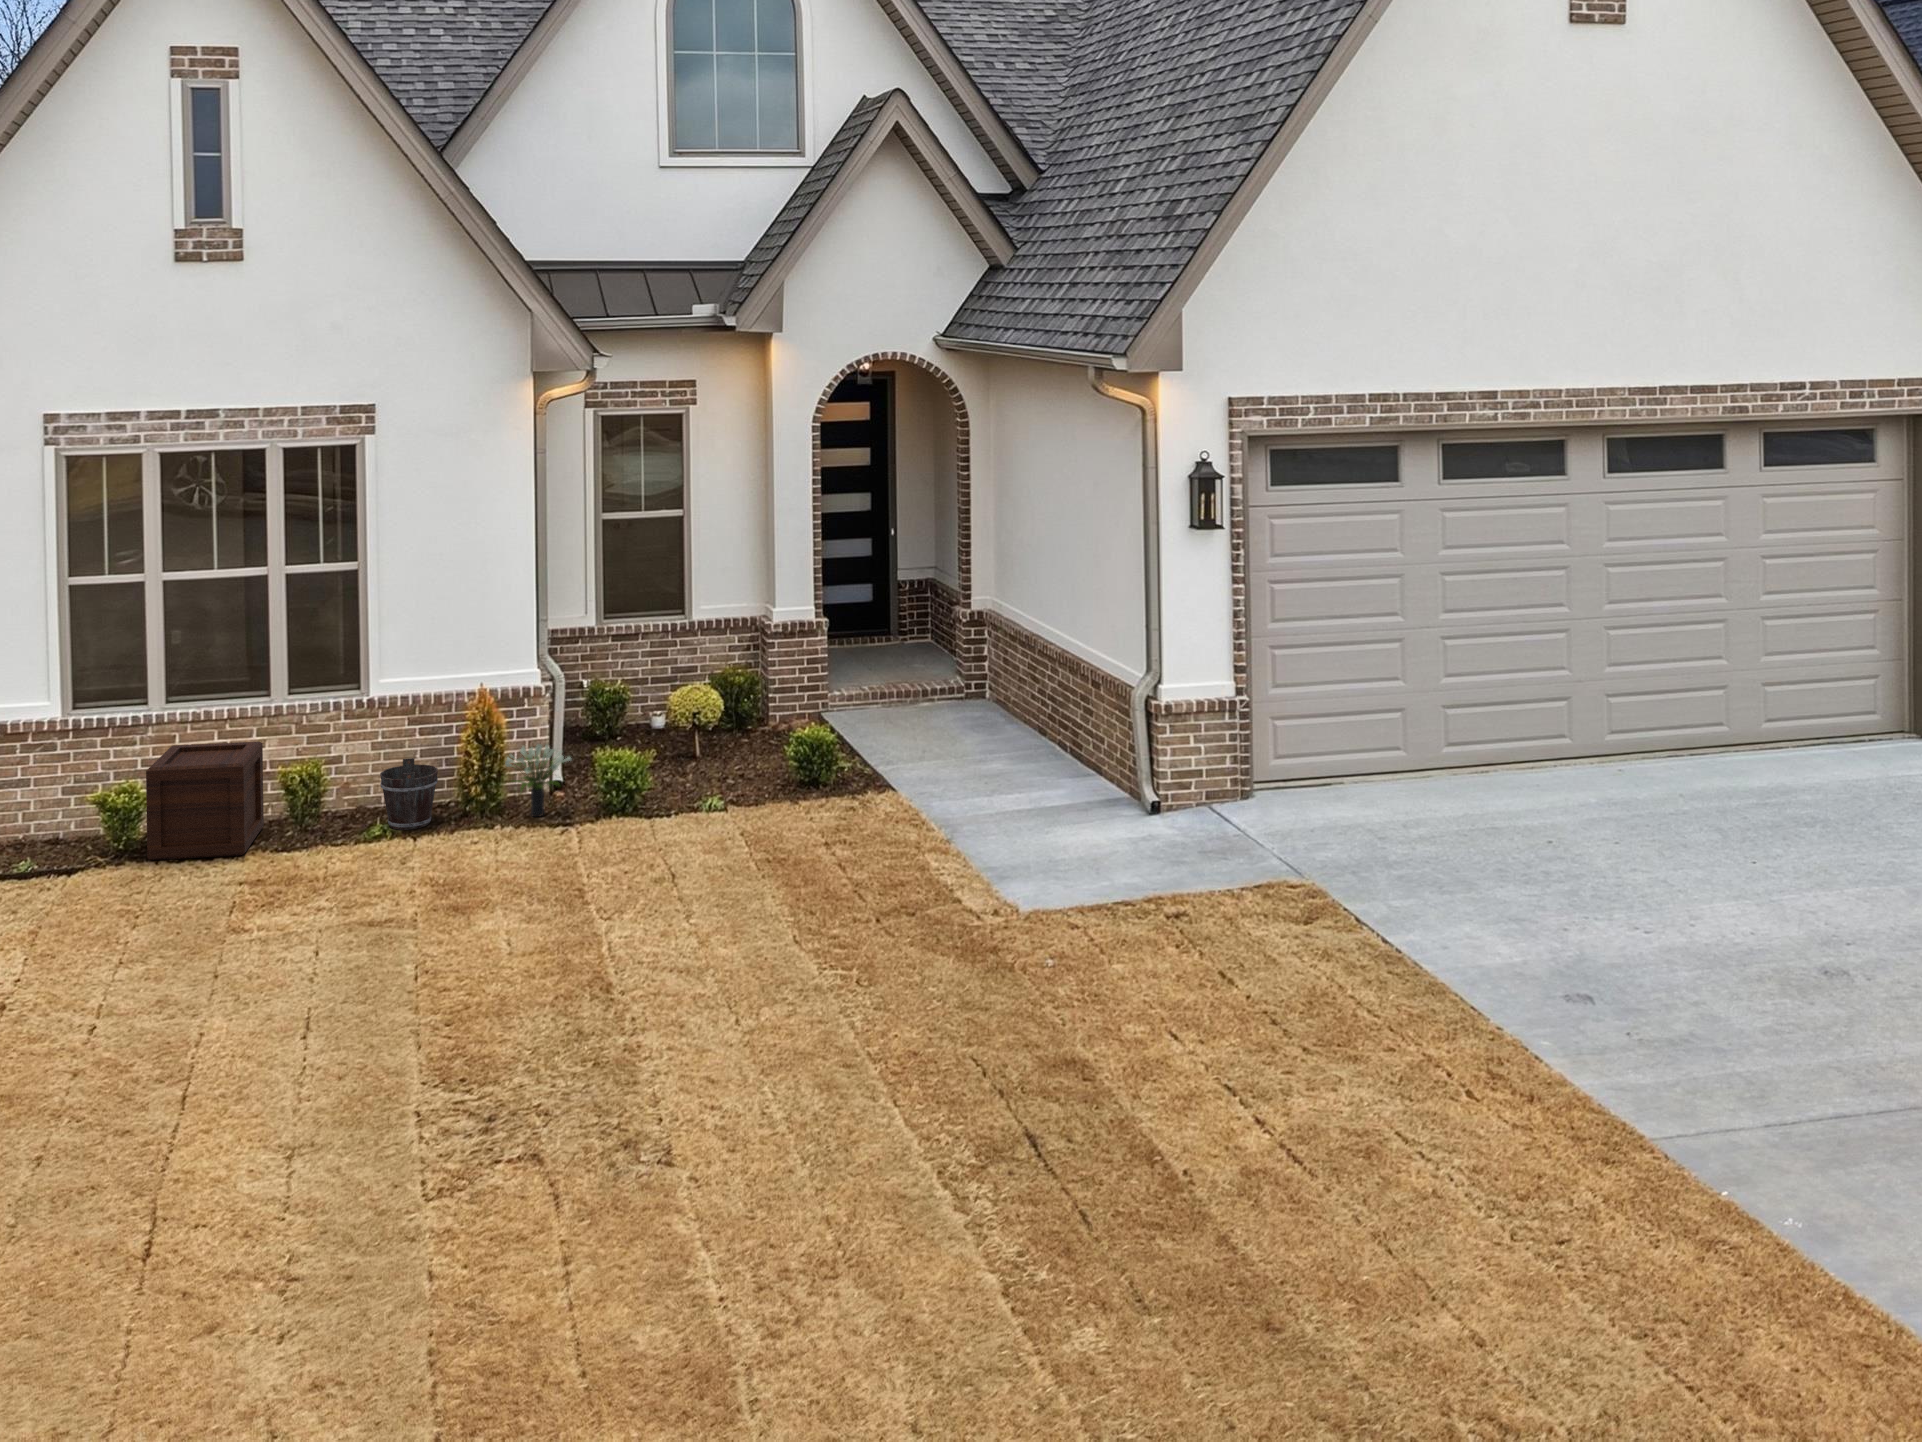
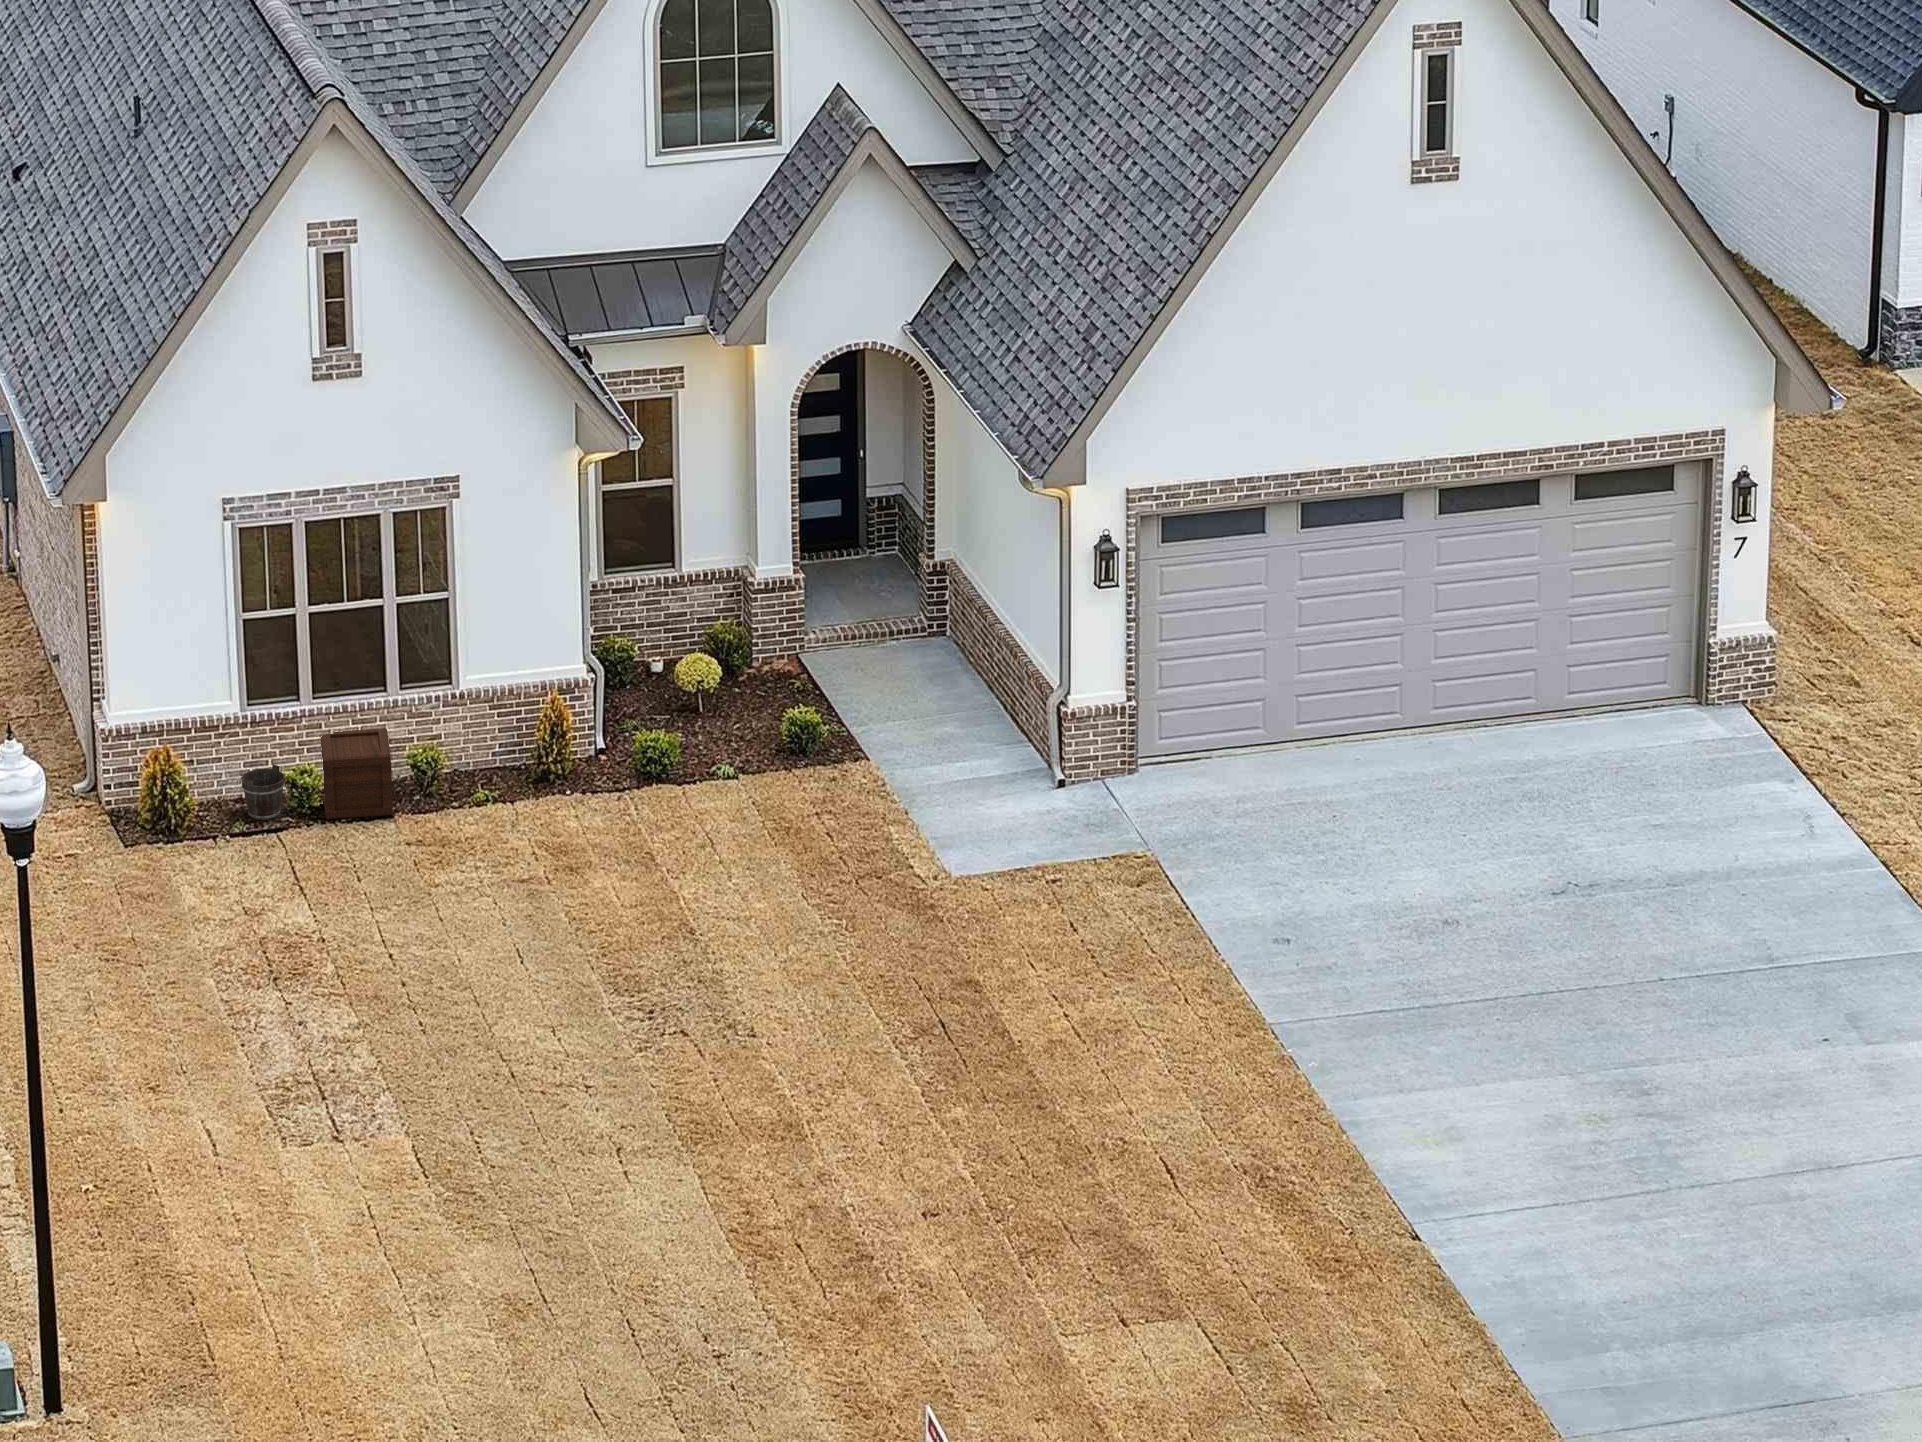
potted plant: present [505,744,571,817] -> none [566,724,617,779]
bucket: present [380,758,438,830] -> present [241,764,285,820]

